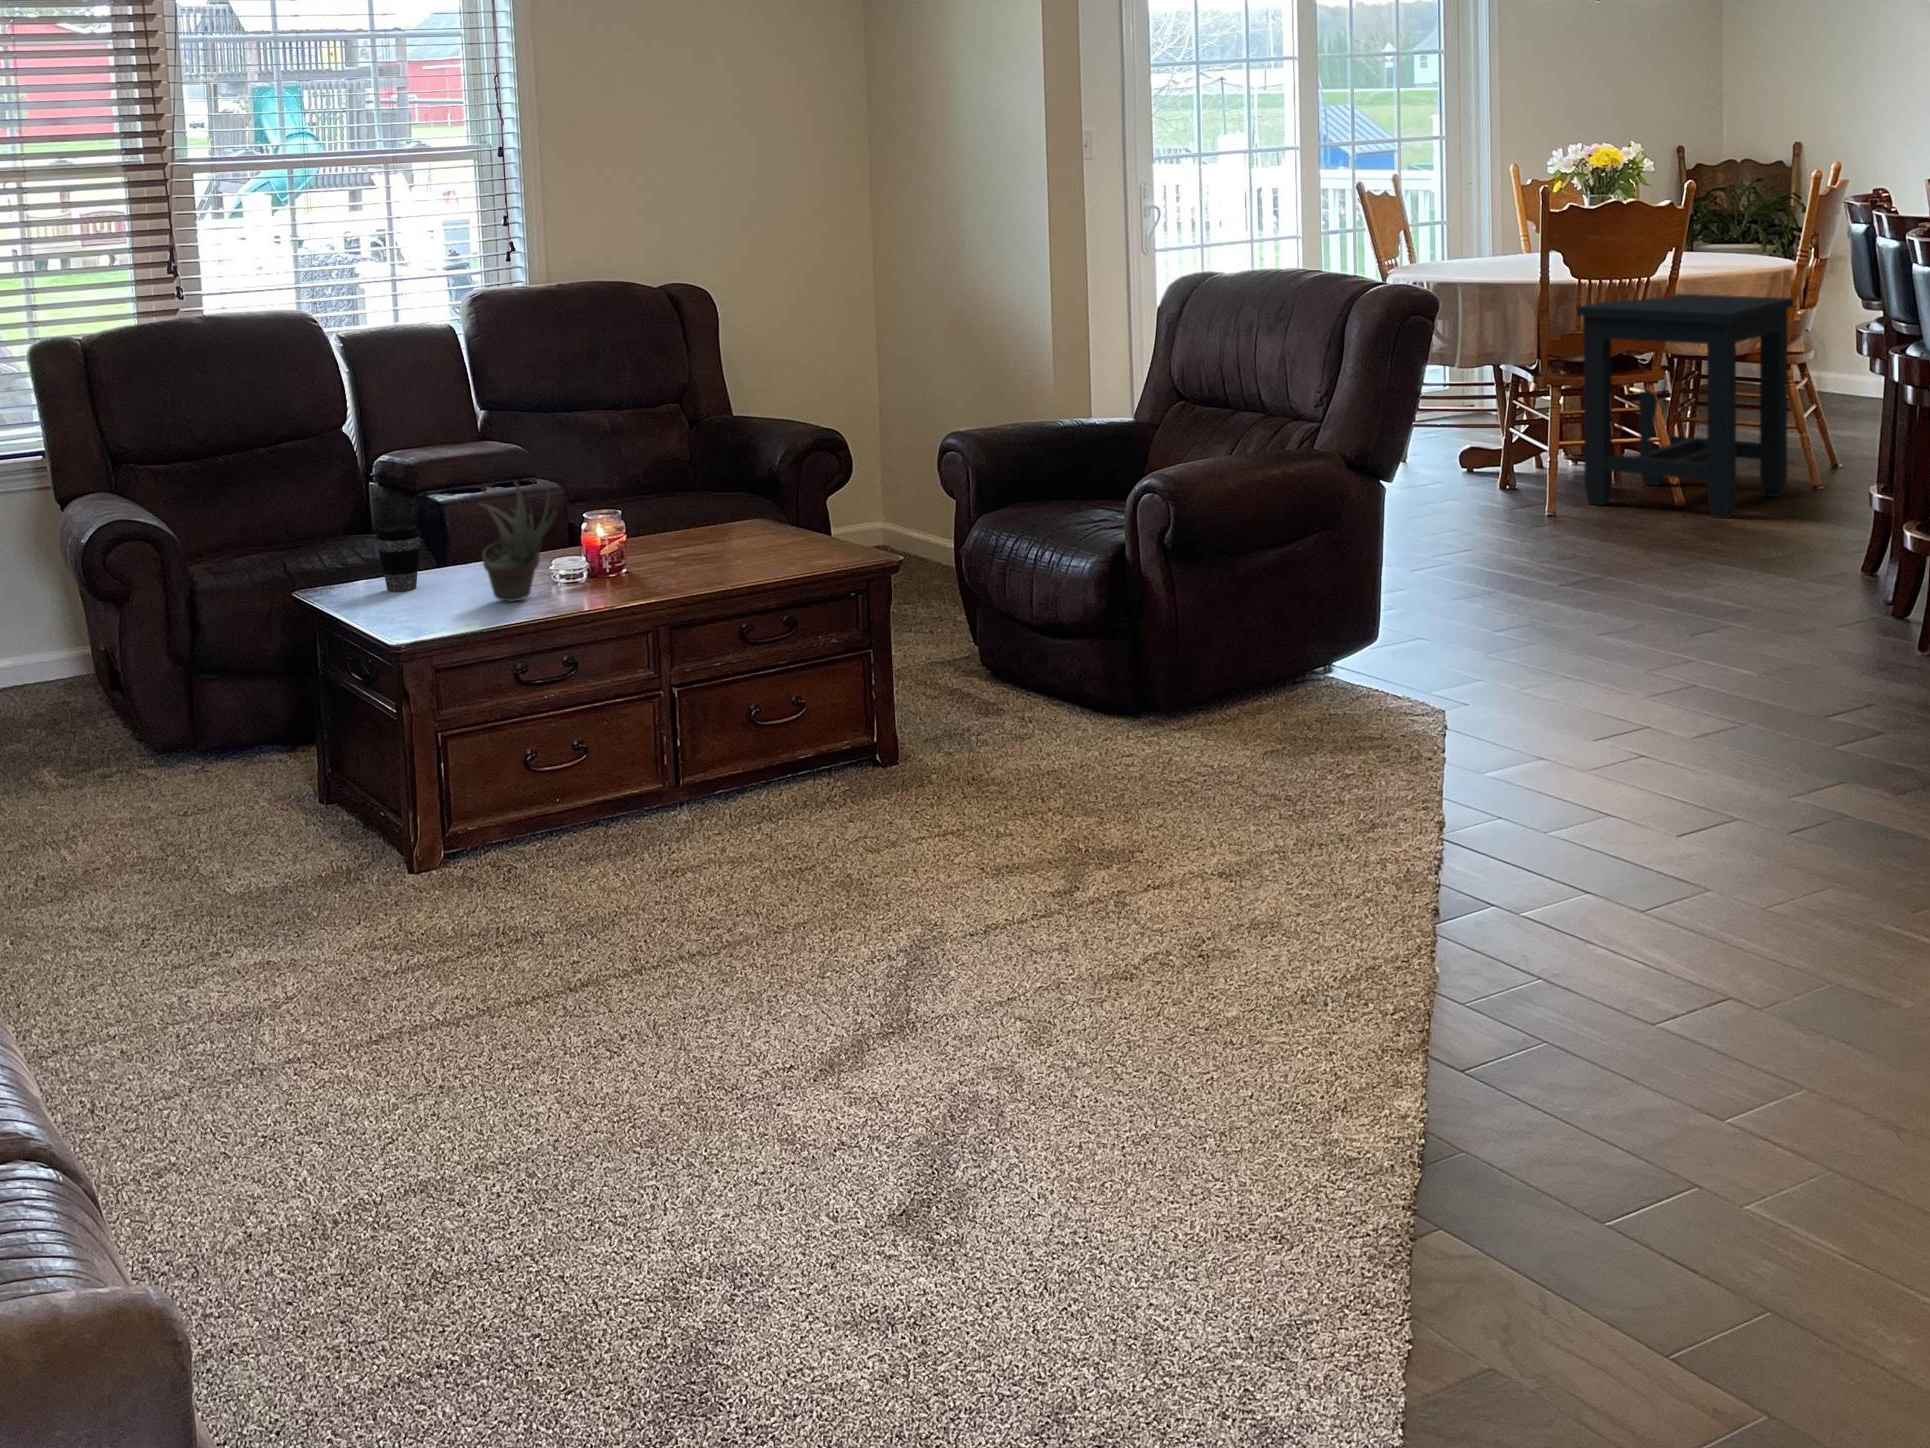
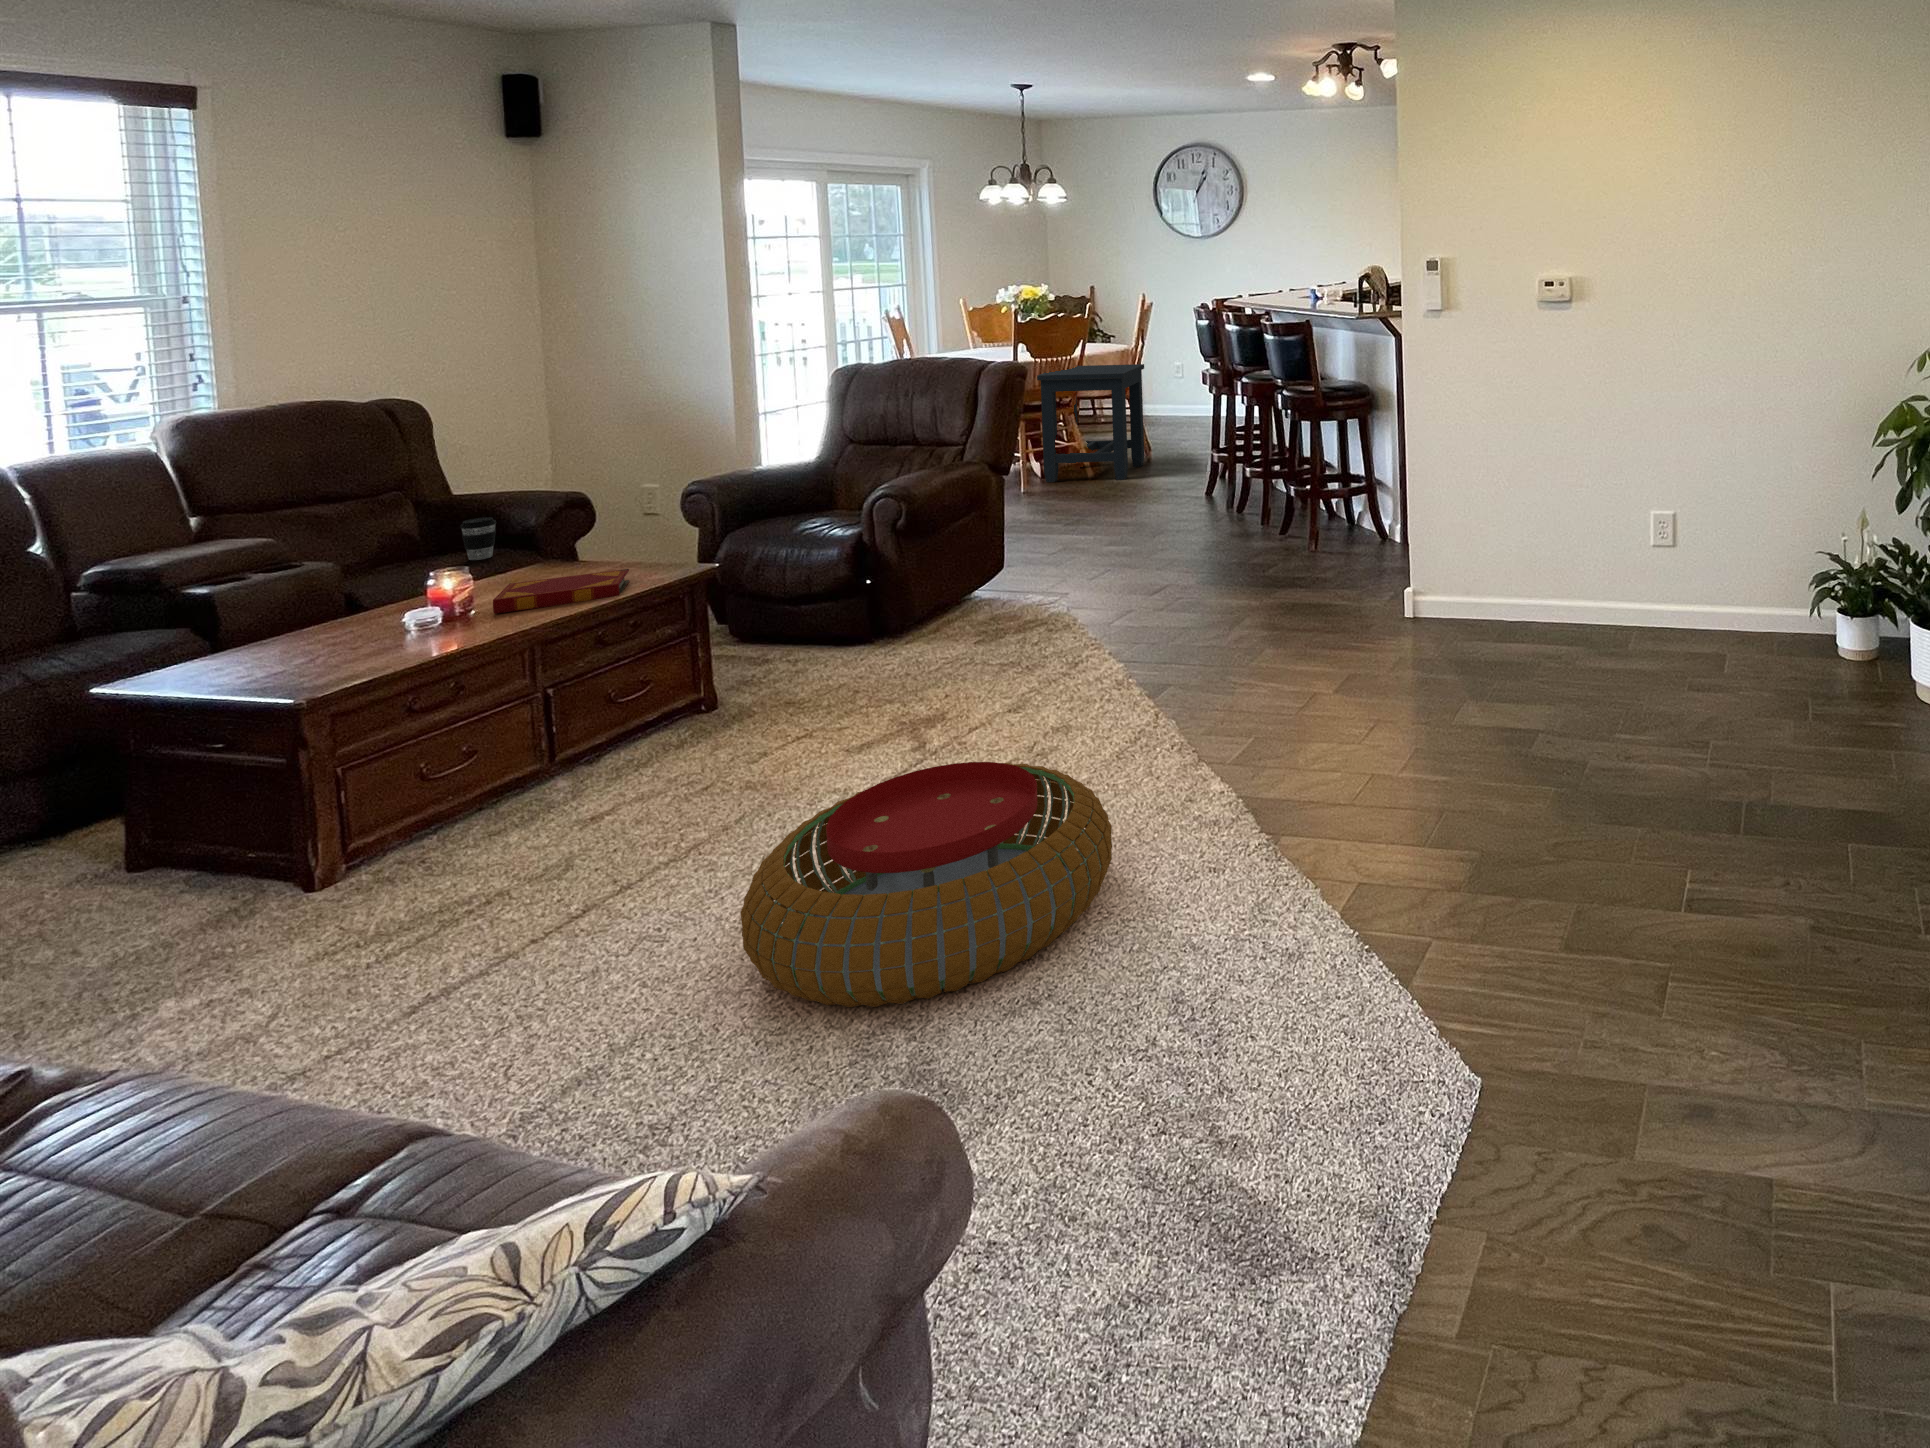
succulent plant: present [479,481,556,601] -> none [343,552,435,652]
coffee cup: present [376,524,421,592] -> present [460,517,496,560]
hardback book: none [634,541,791,582] -> present [493,569,630,614]
pouf: none [614,922,1137,1271] -> present [741,762,1112,1008]

